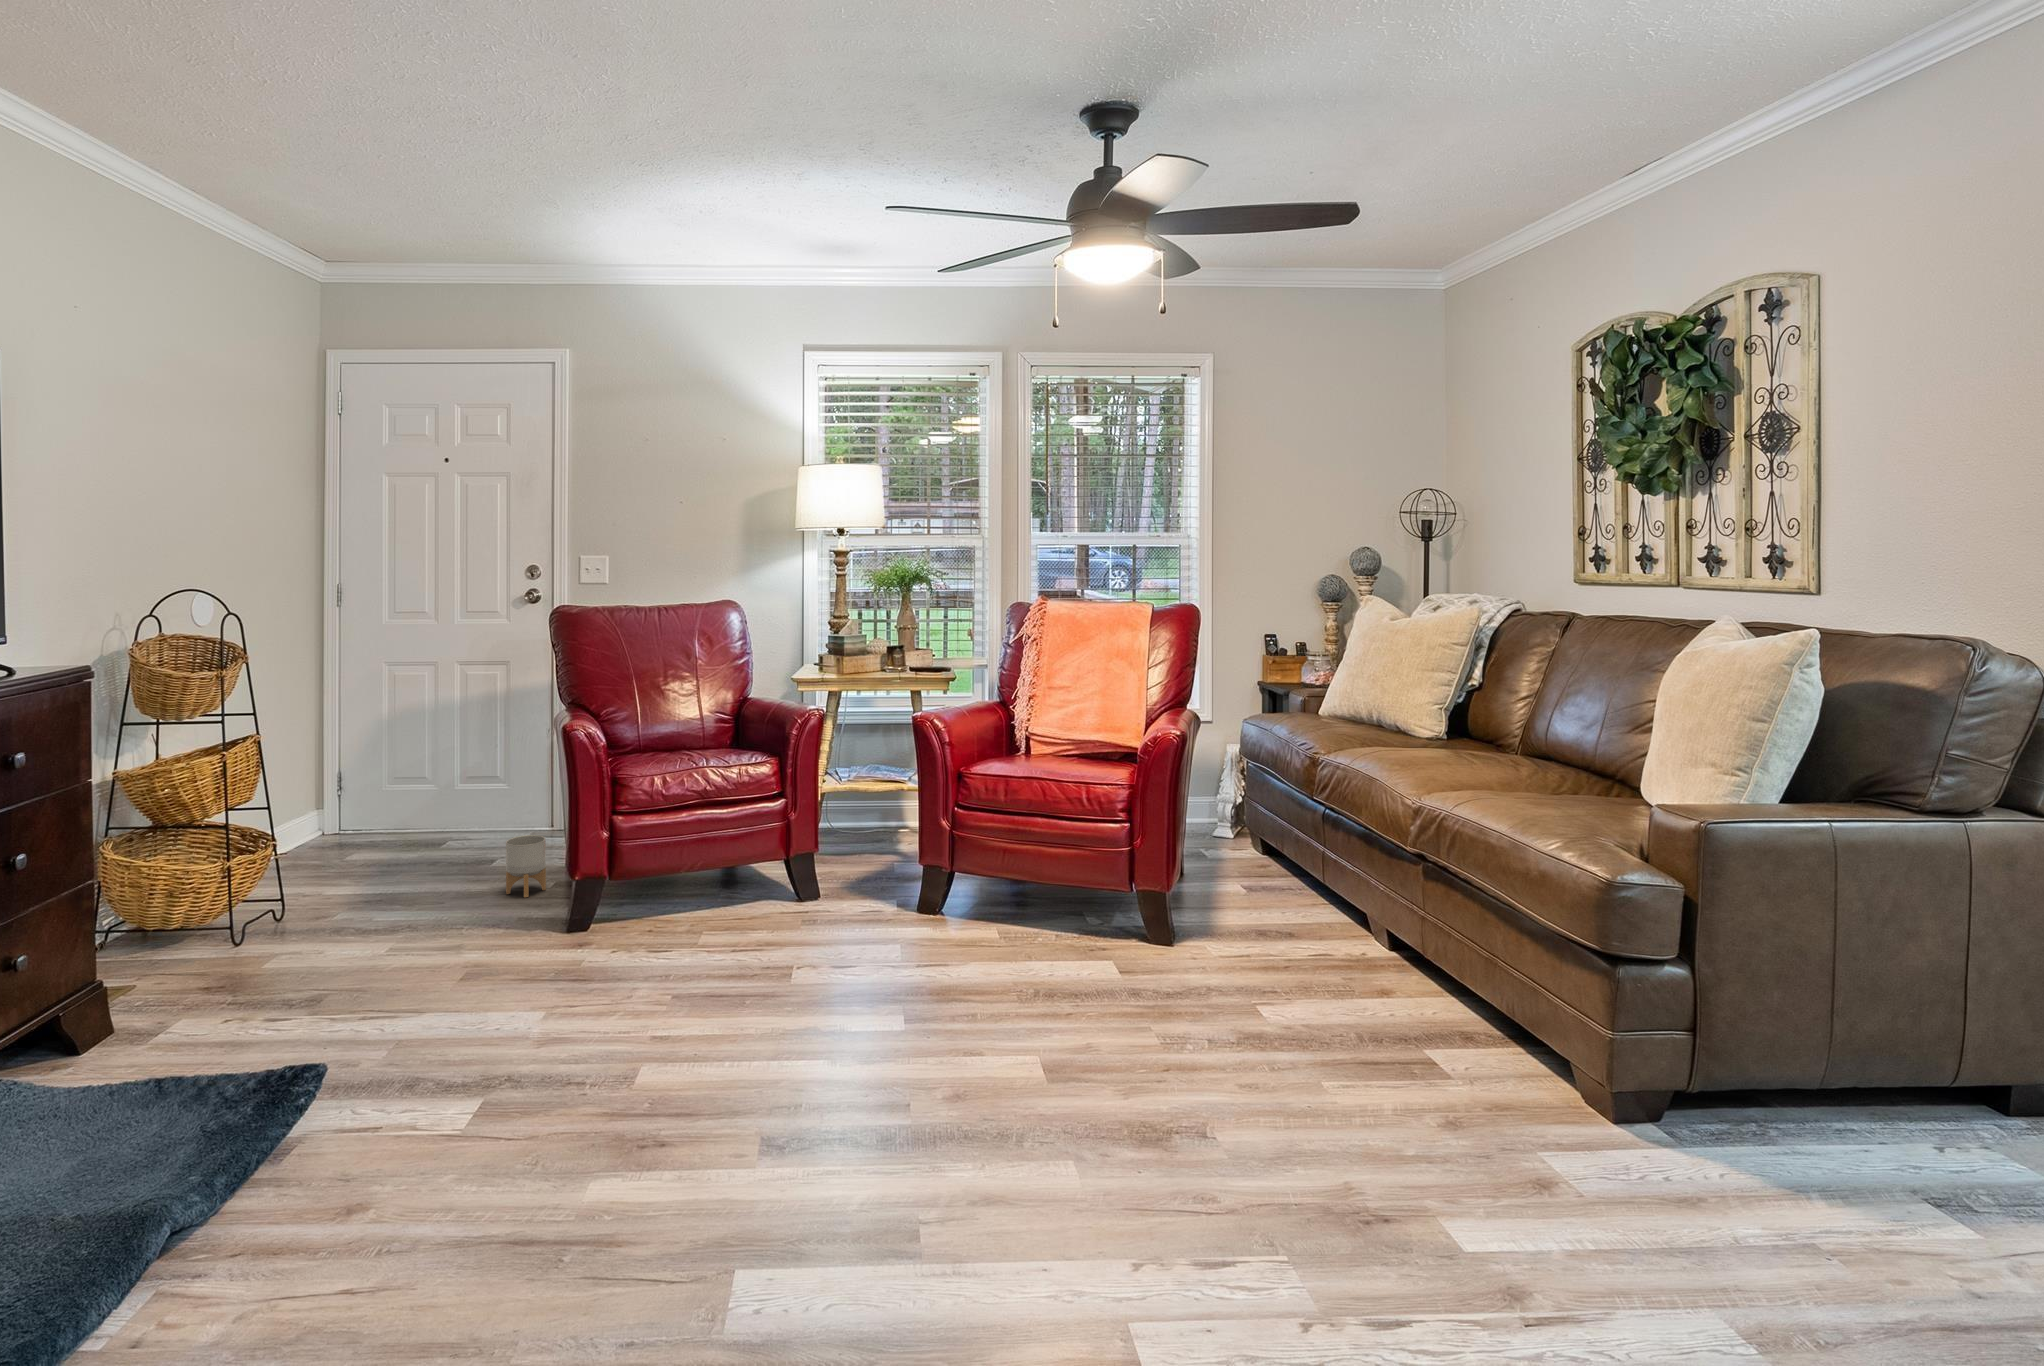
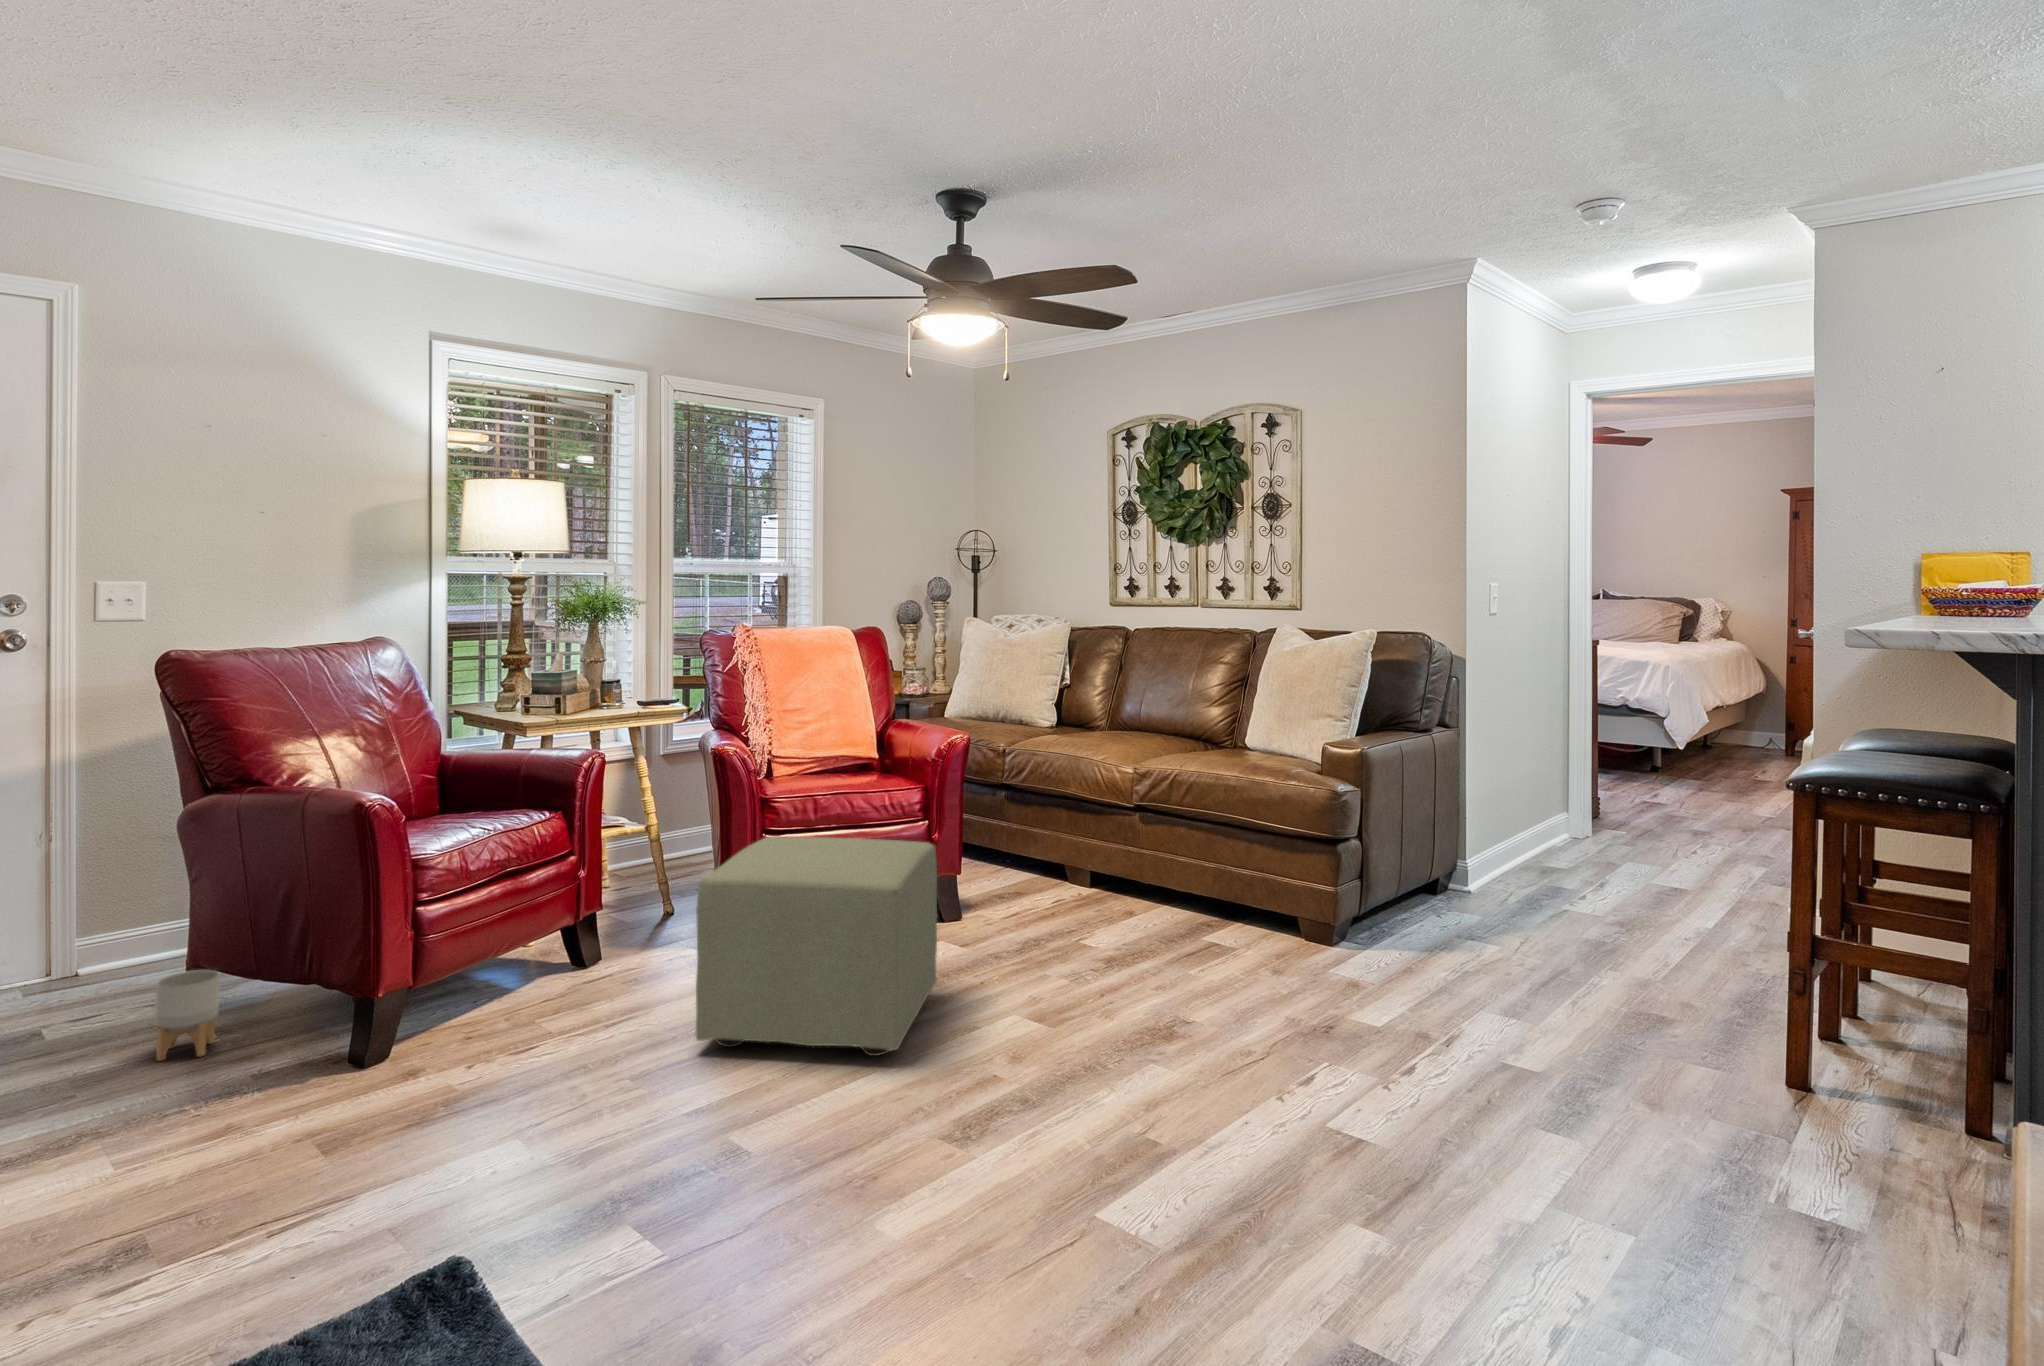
ottoman: none [740,810,1010,1059] -> present [696,837,937,1056]

